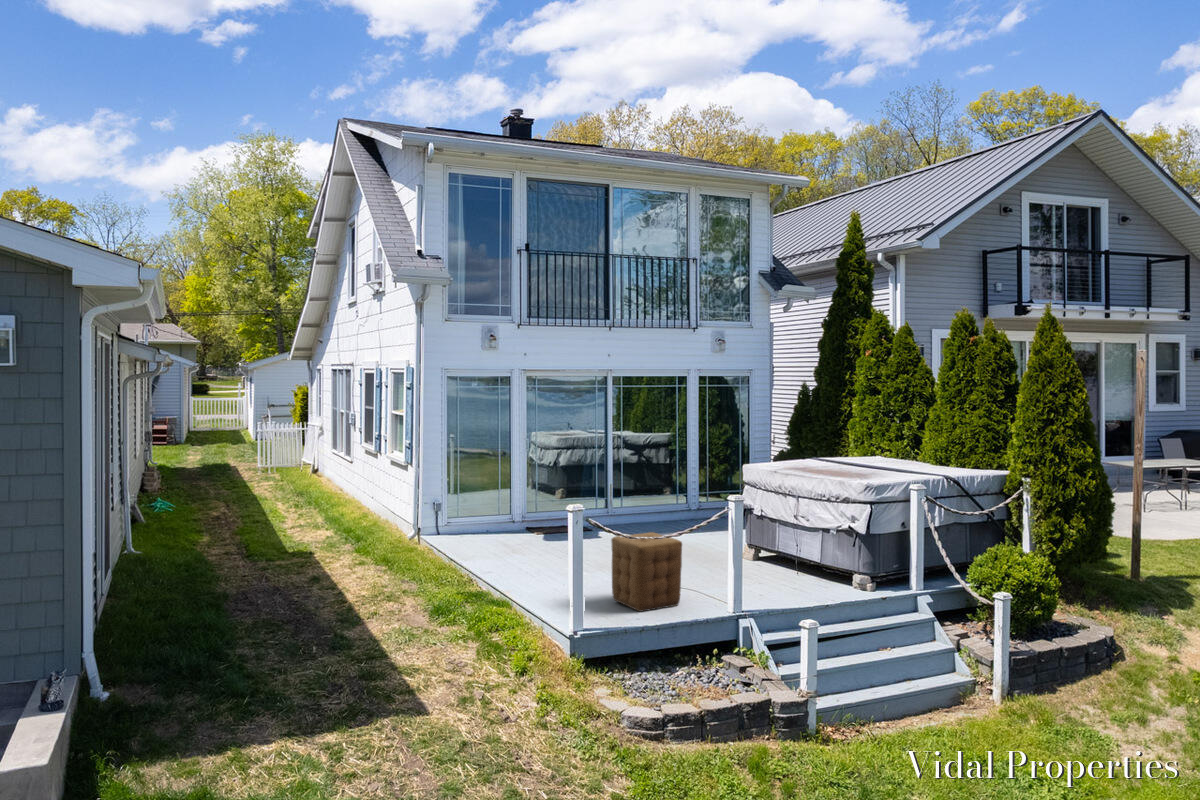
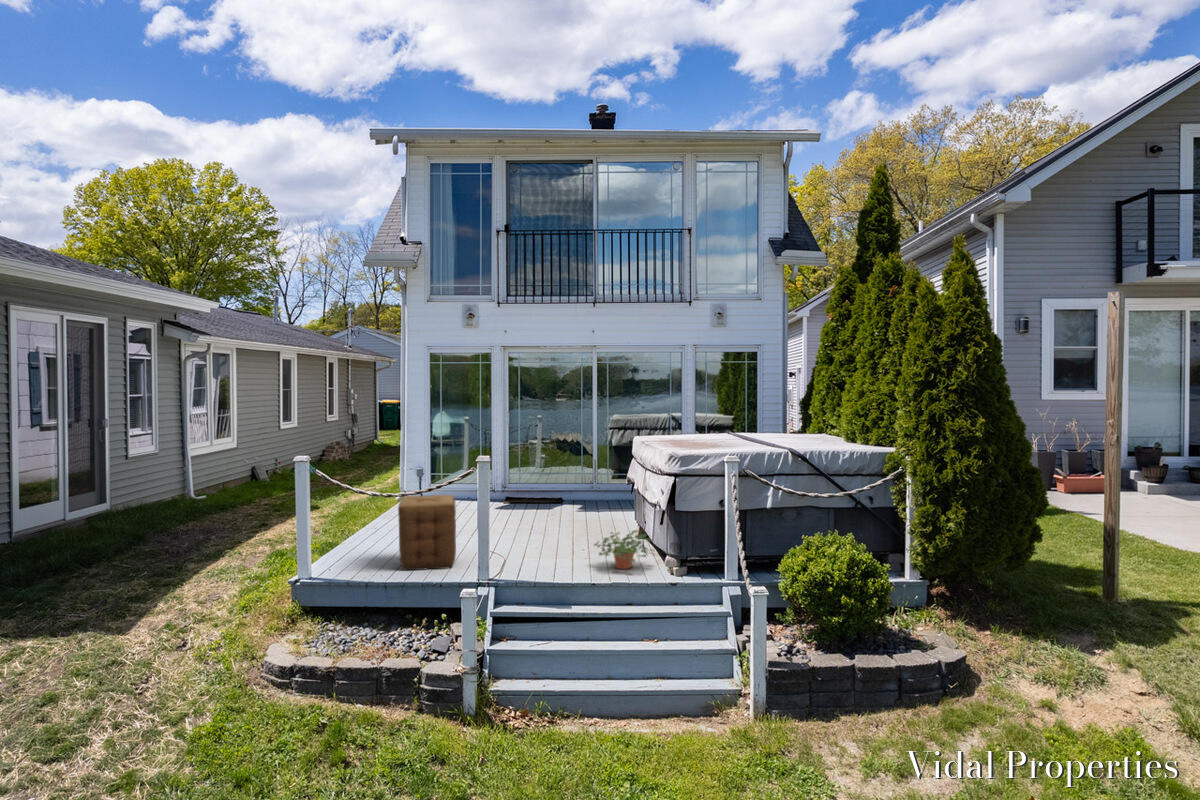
potted plant: none [791,555,850,592] -> present [594,531,654,569]

